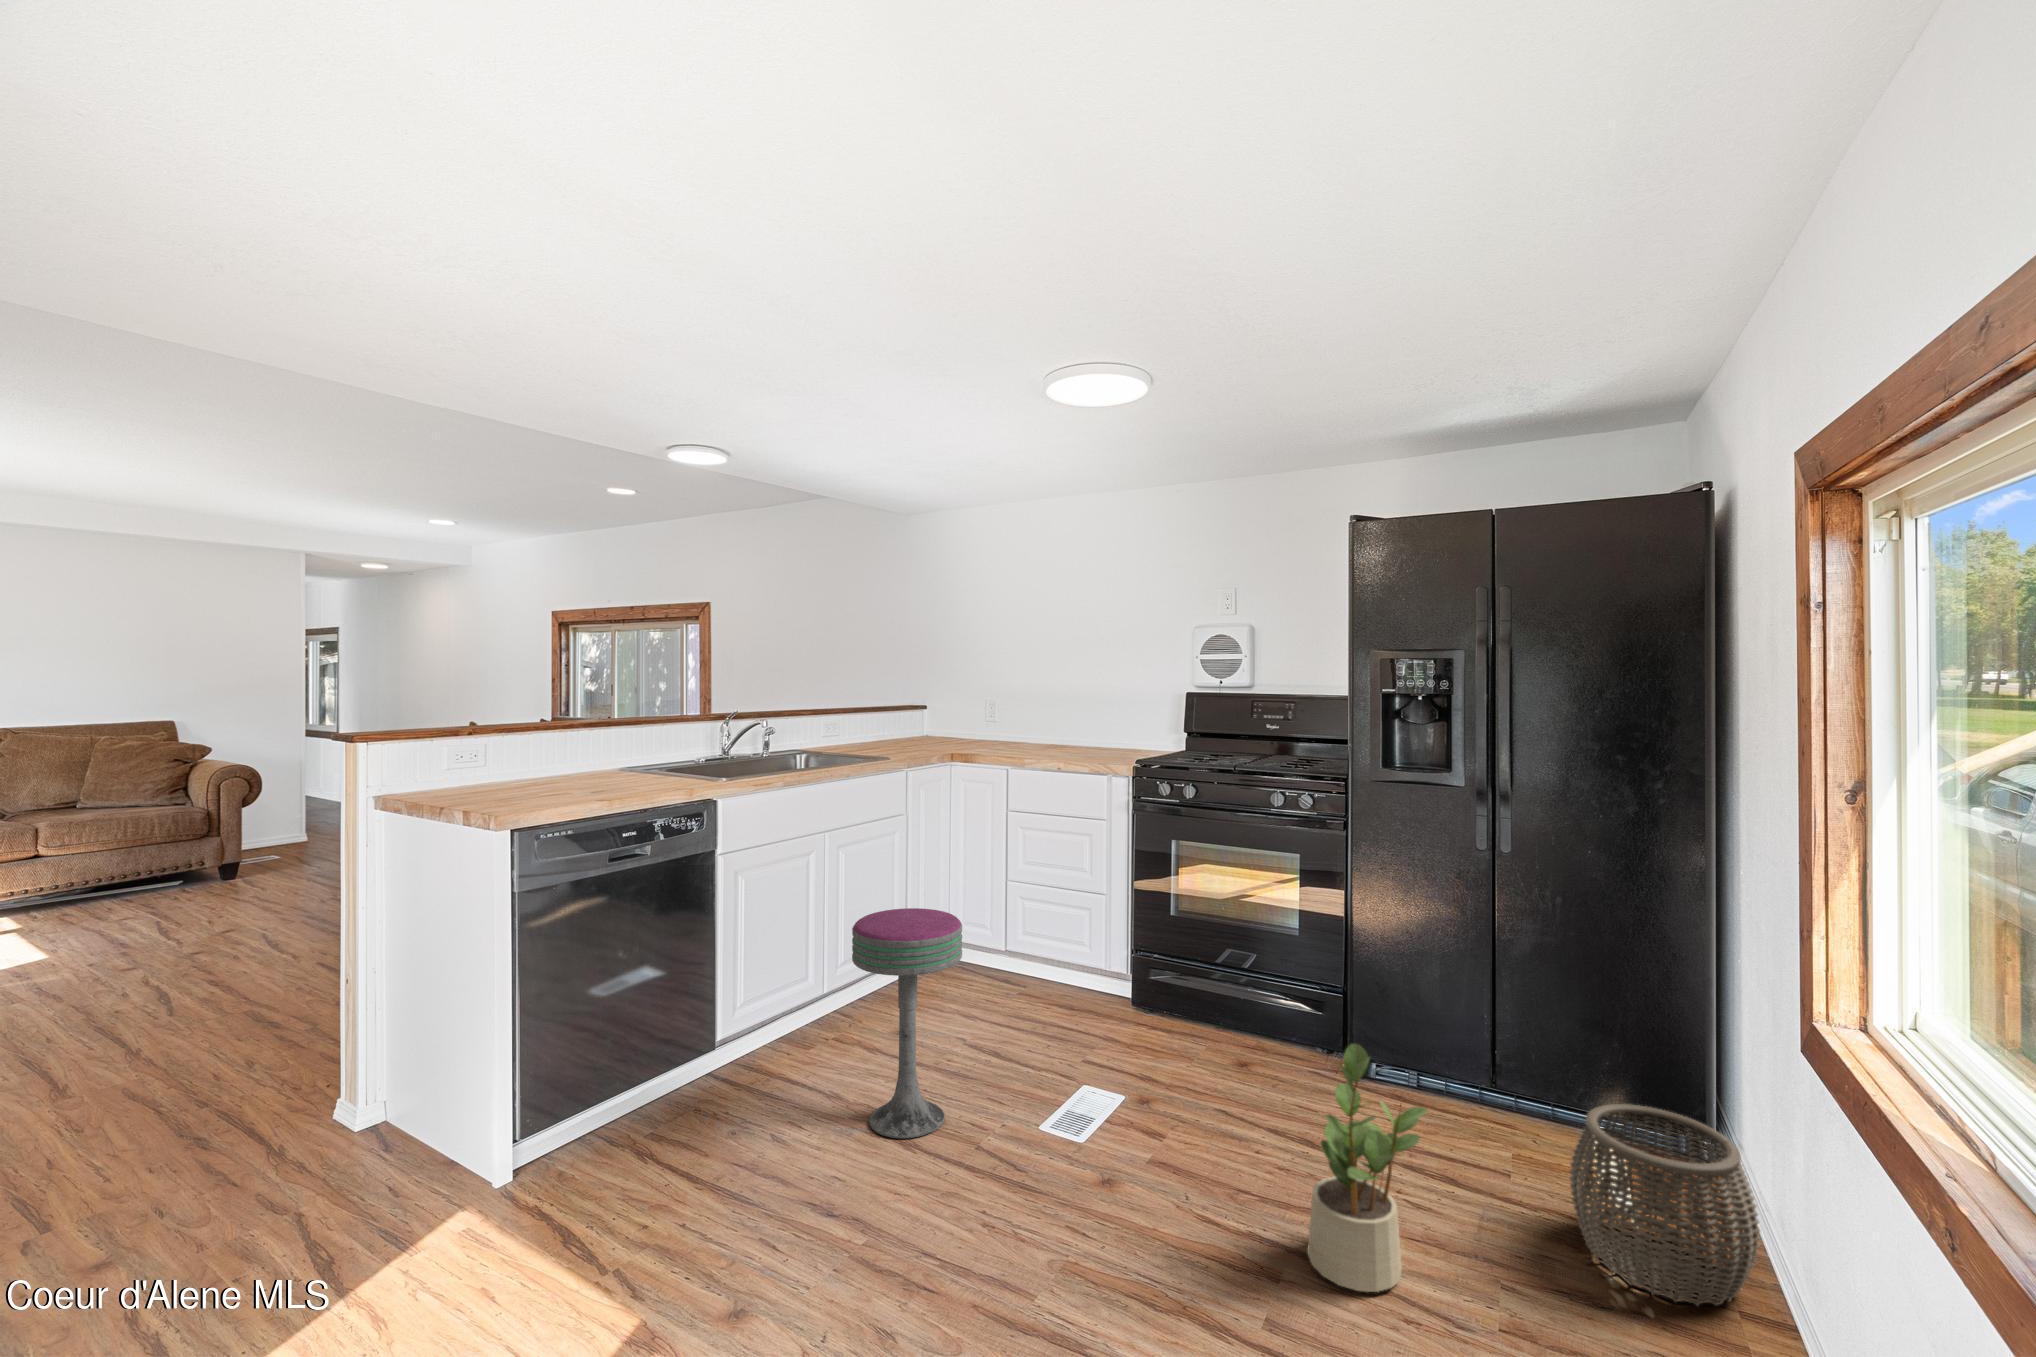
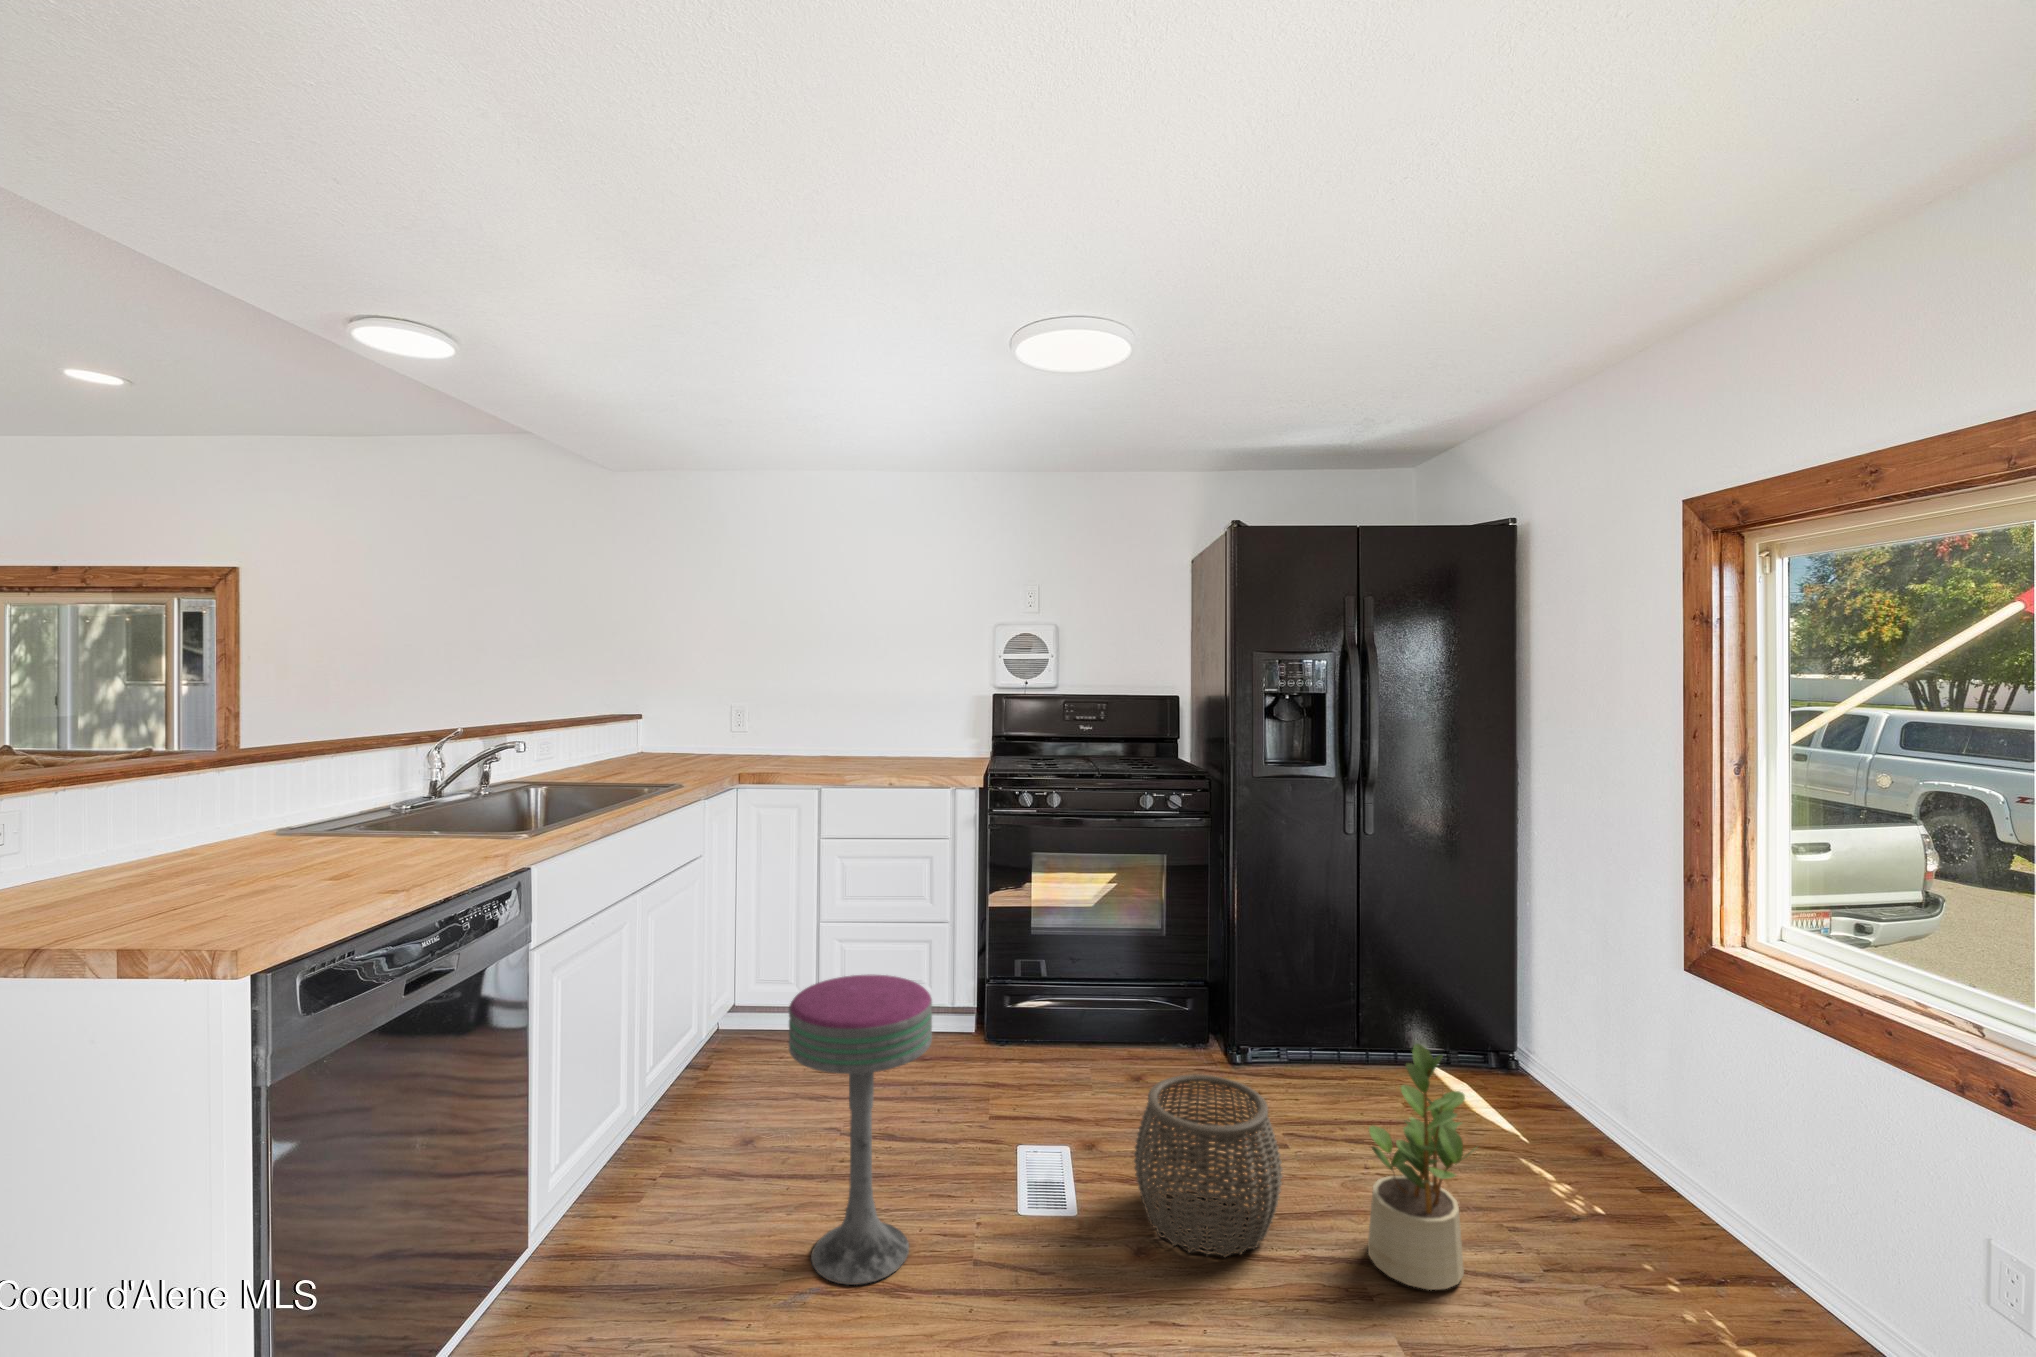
woven basket: present [1569,1104,1760,1306] -> present [1134,1074,1283,1257]

